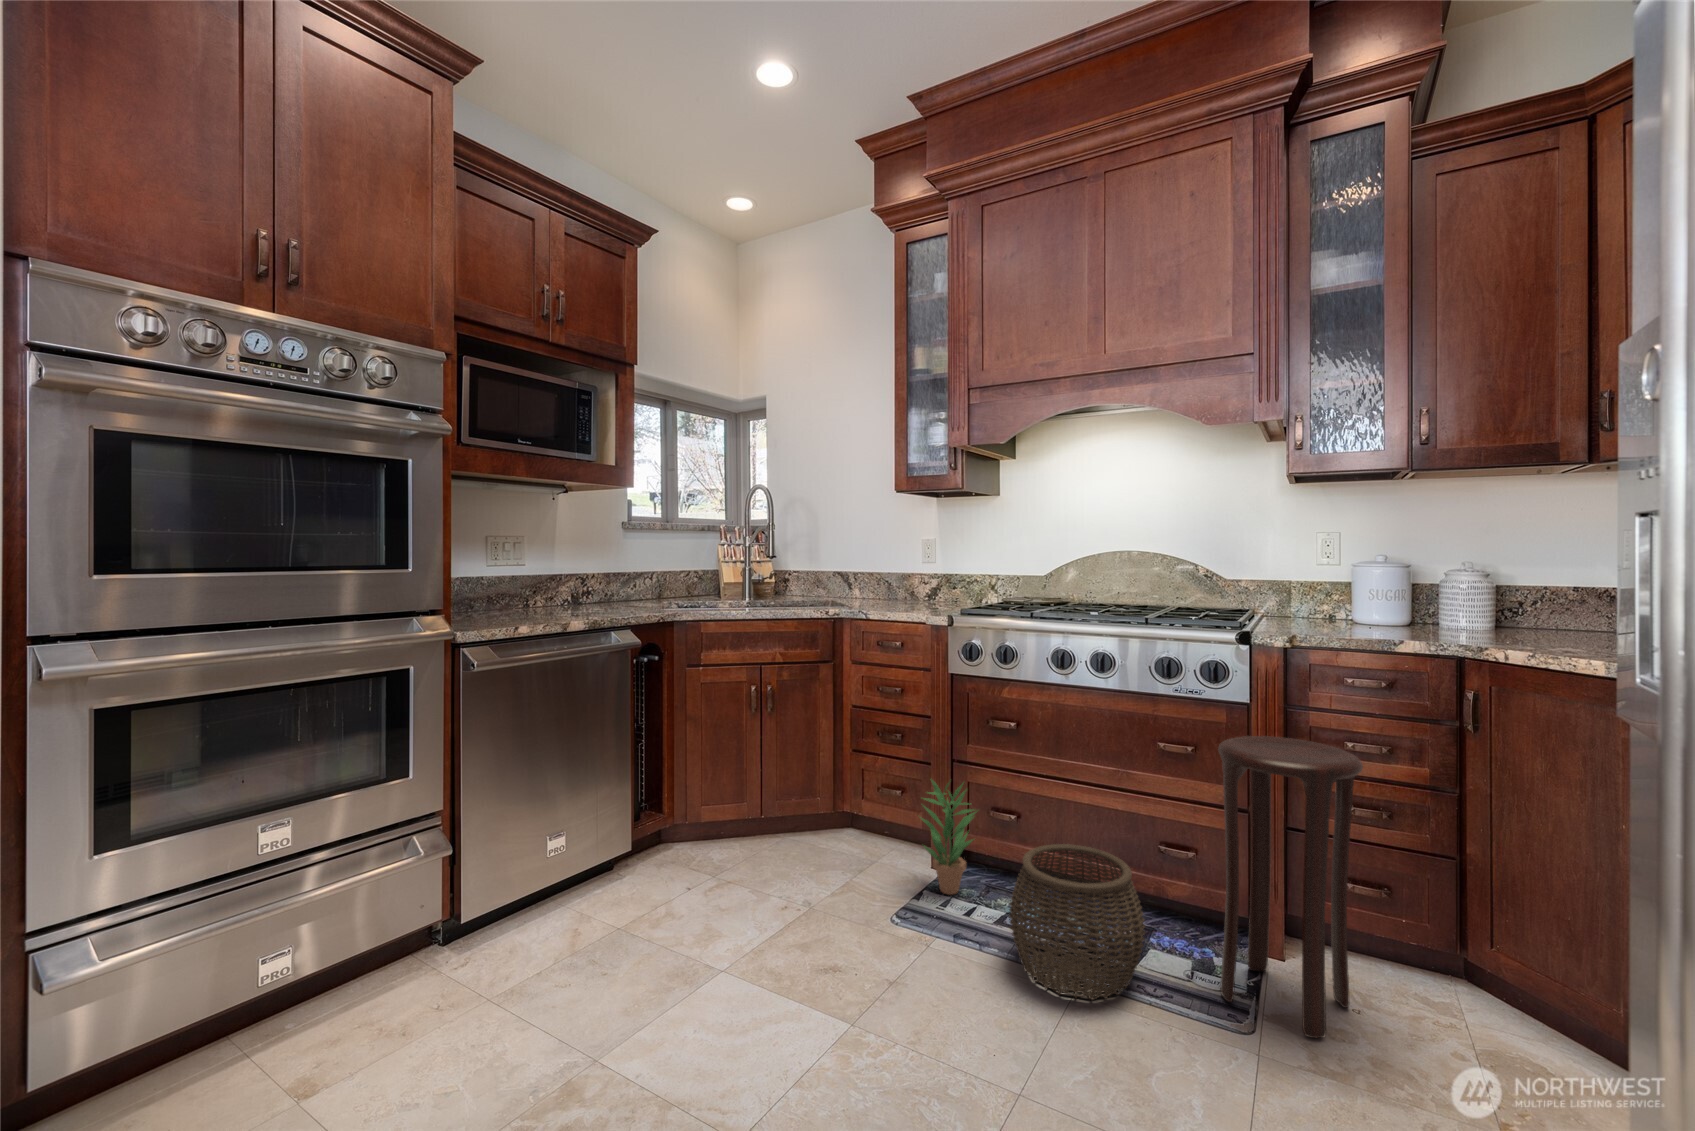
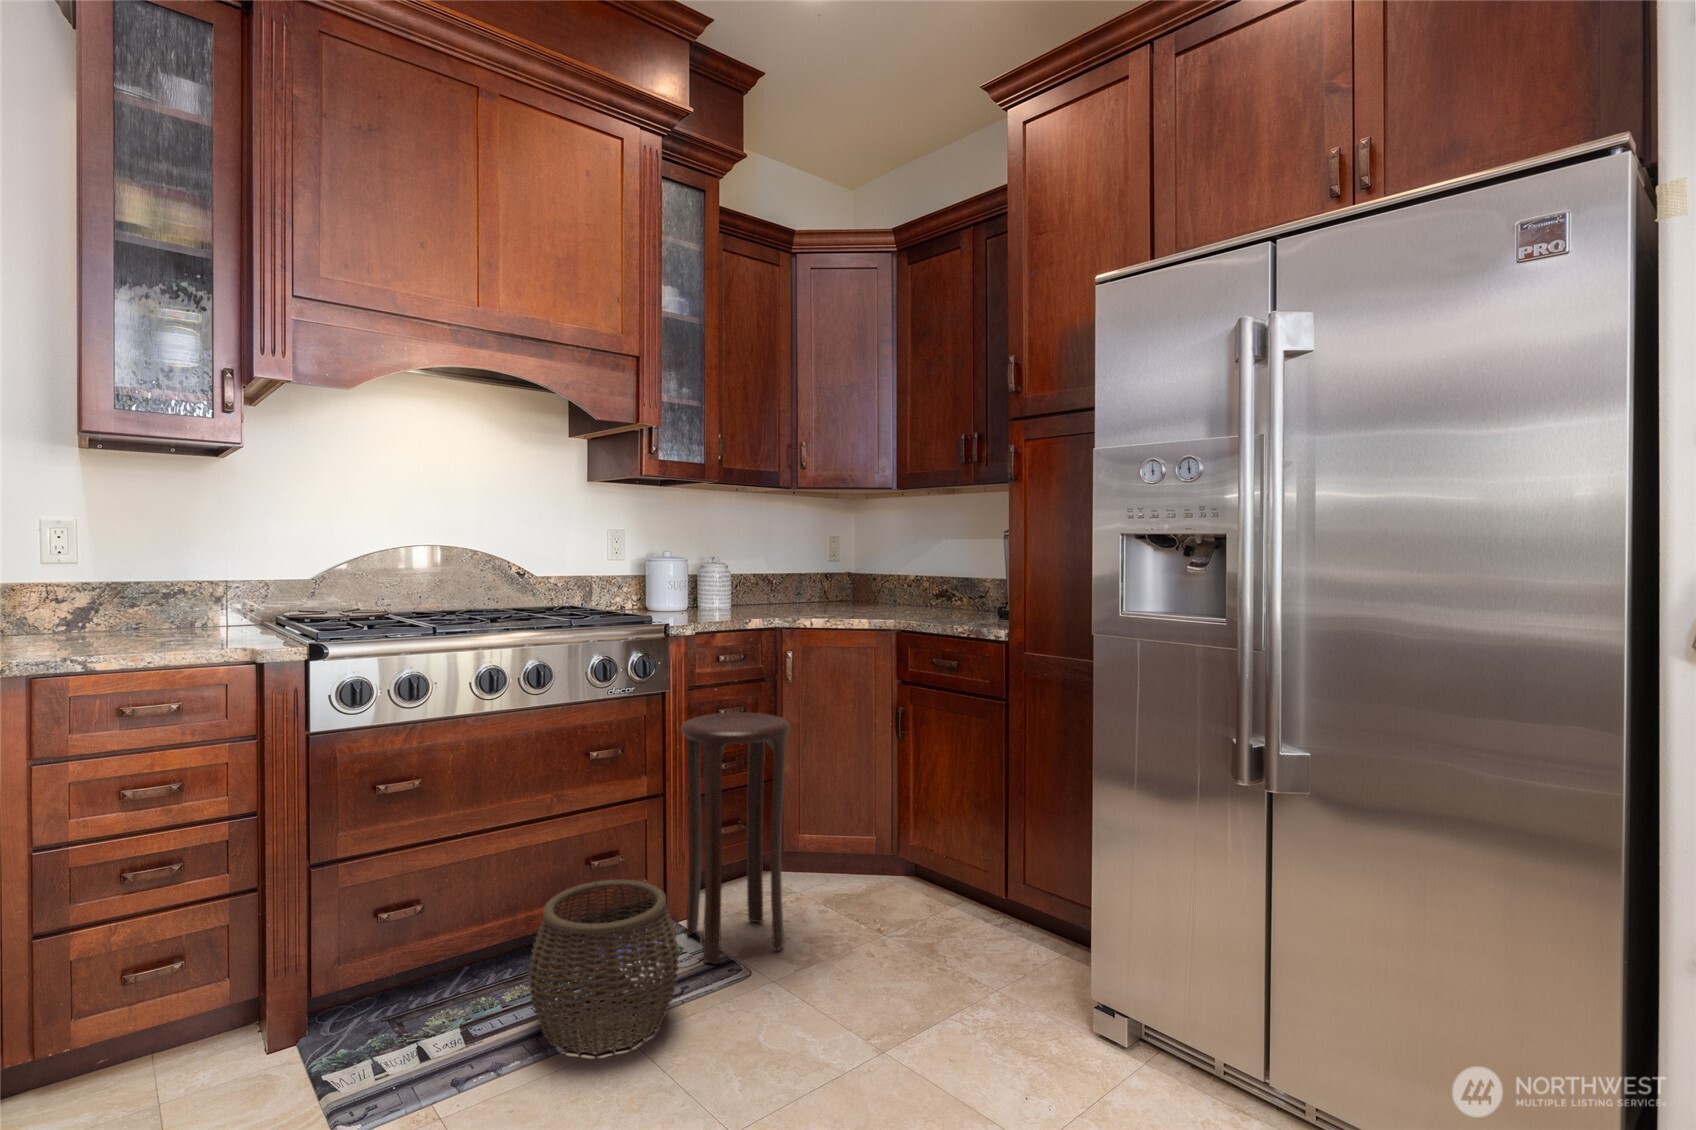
potted plant: present [922,780,975,895] -> none [289,879,406,1063]

